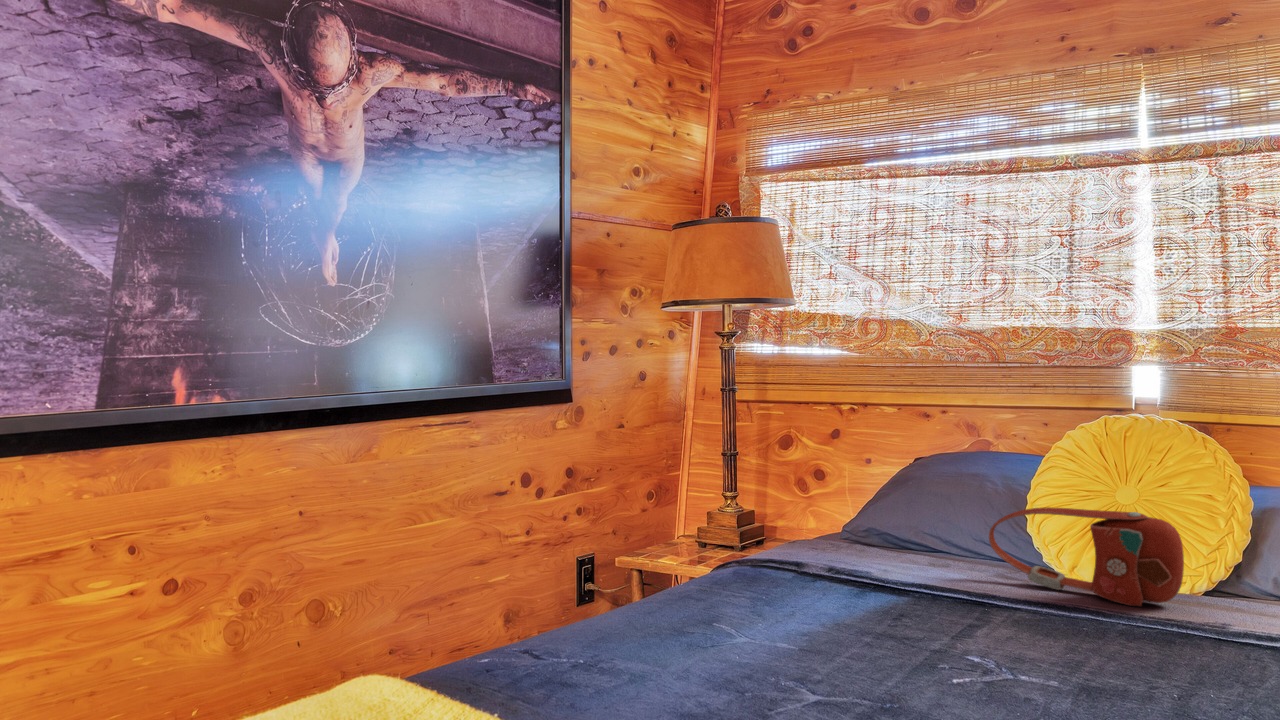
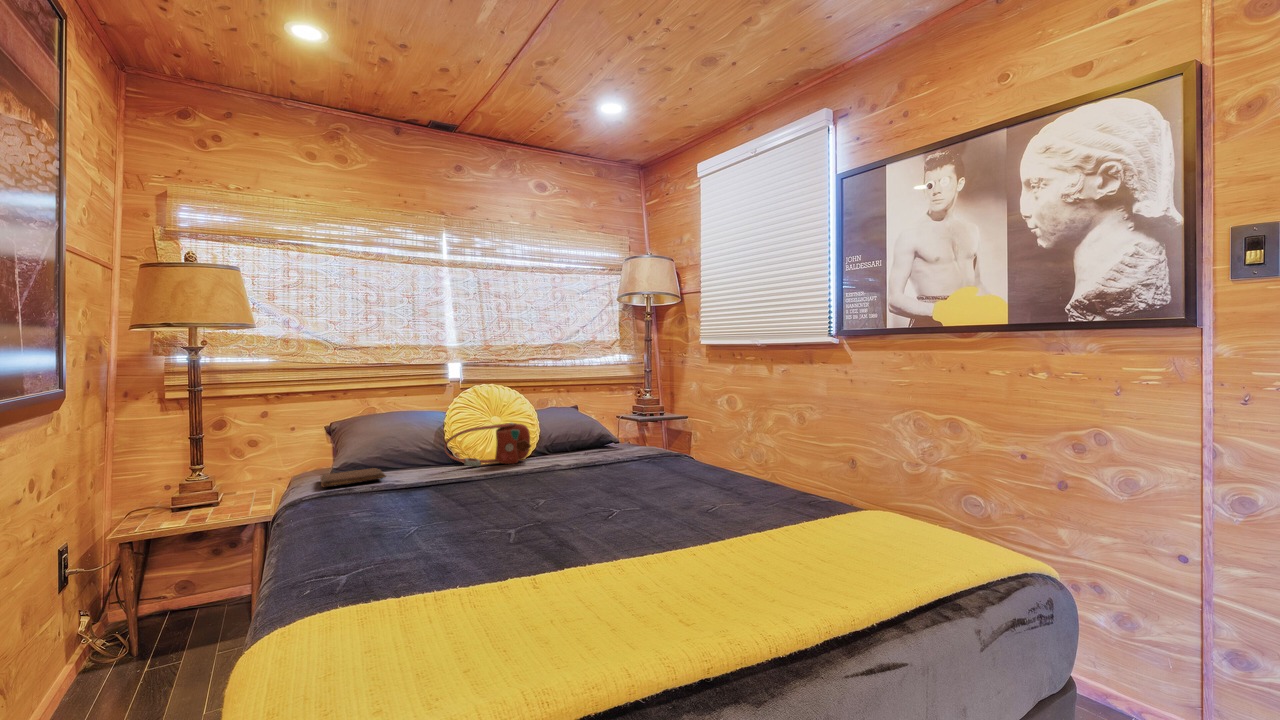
book: none [788,534,909,564] -> present [321,468,386,488]

